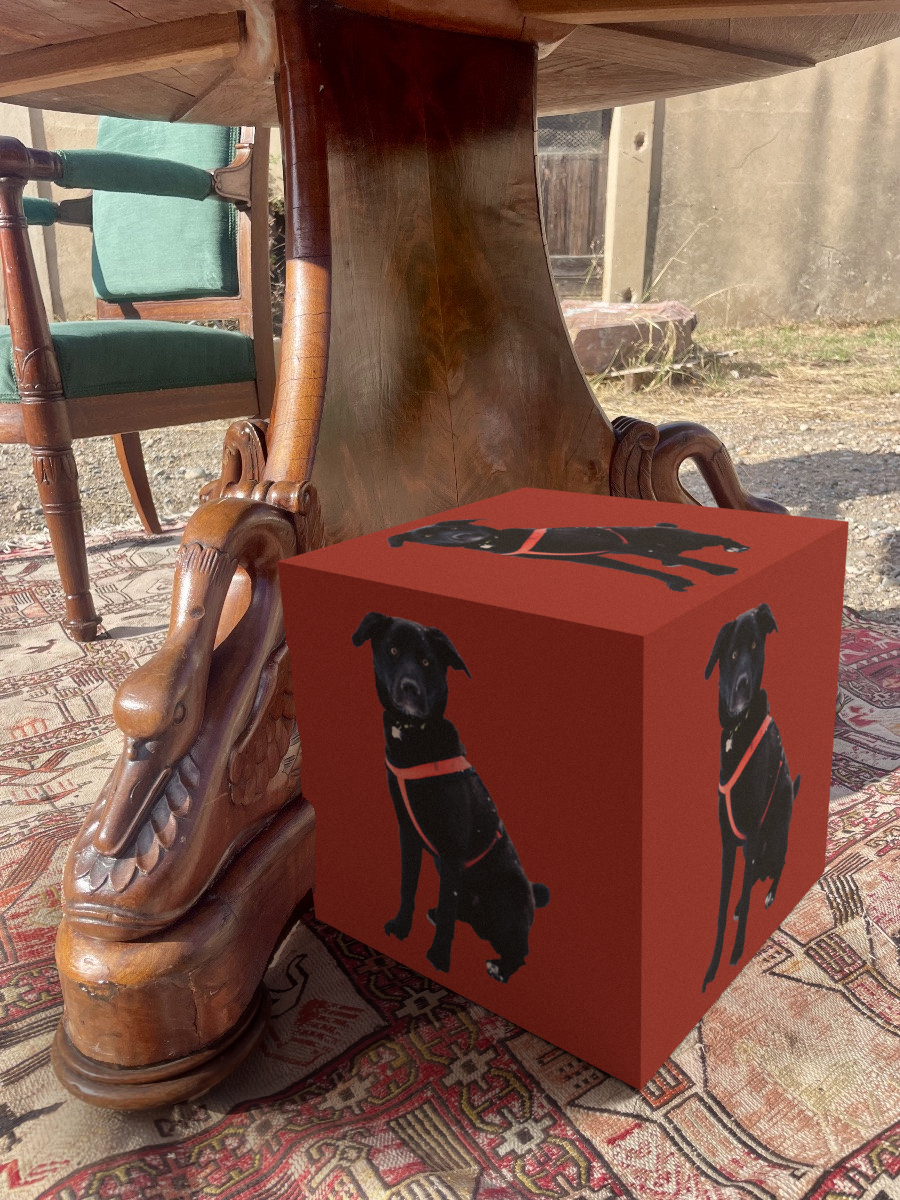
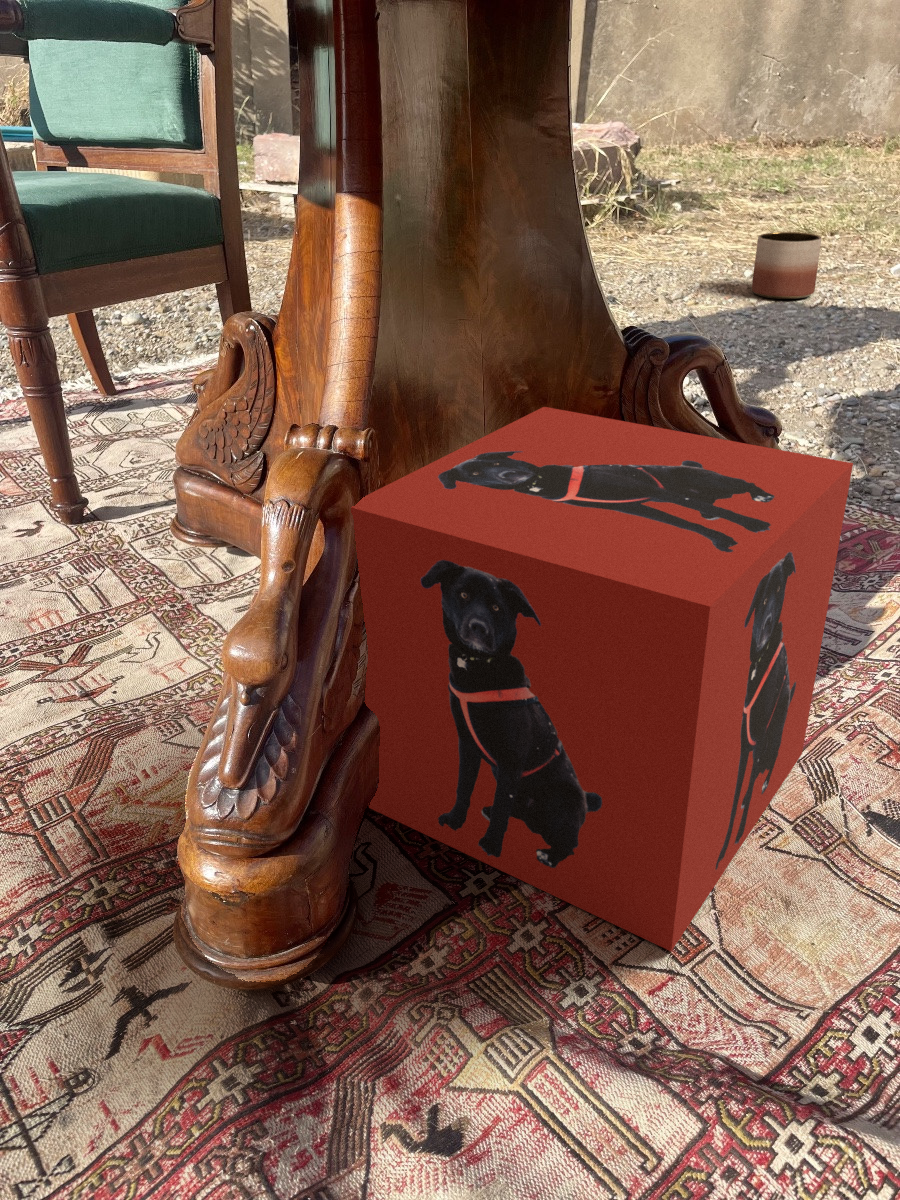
planter: none [807,384,875,448] -> present [752,232,821,299]

